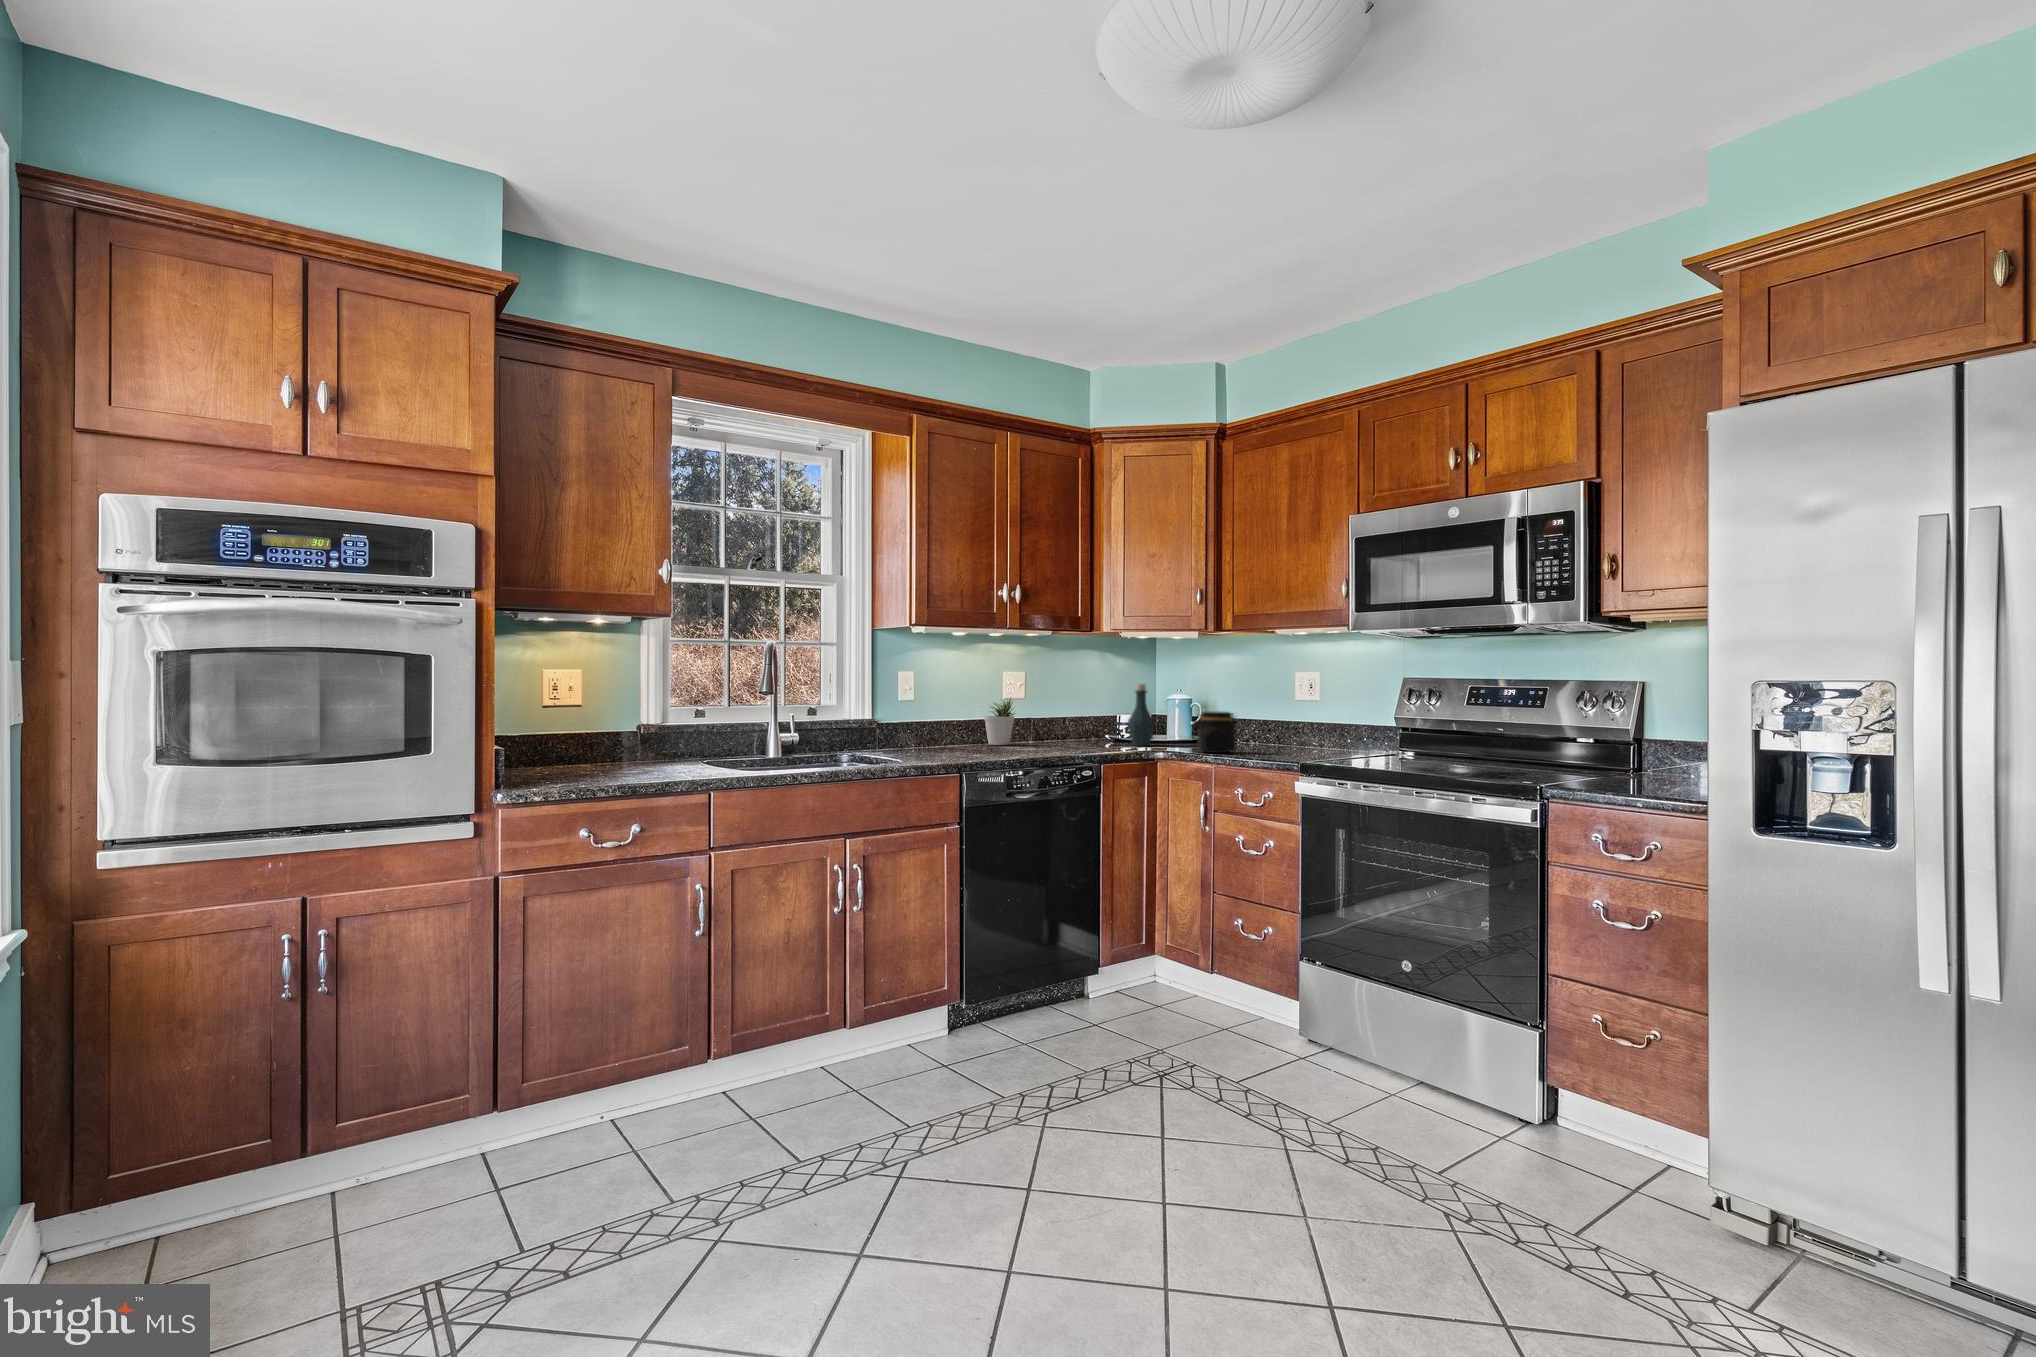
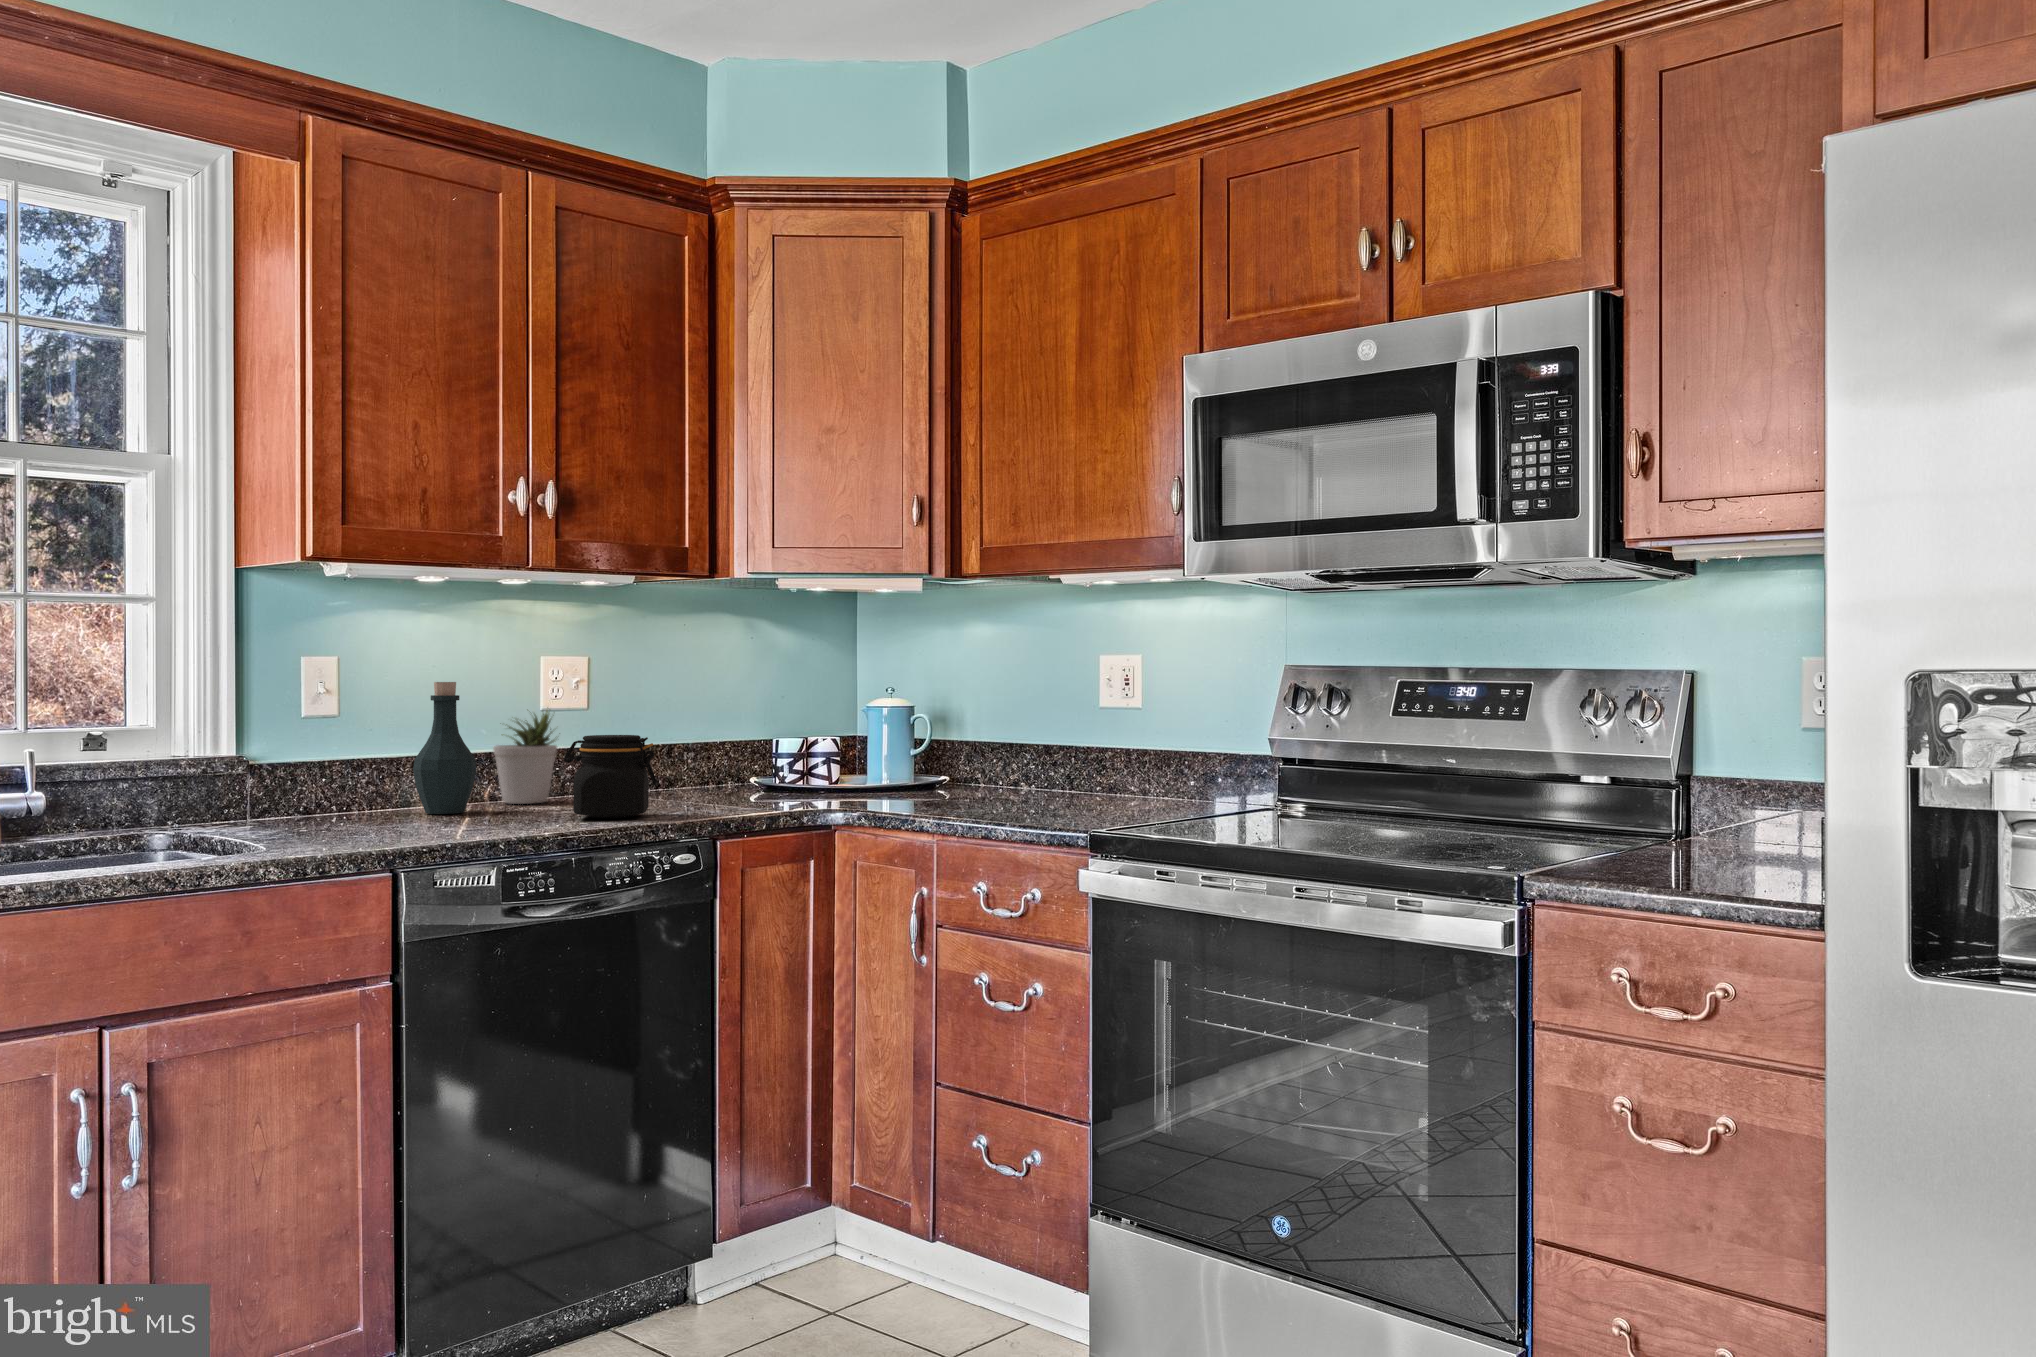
bottle: present [1128,684,1155,746] -> present [413,682,476,814]
jar: present [1194,711,1238,753] -> present [564,735,657,818]

